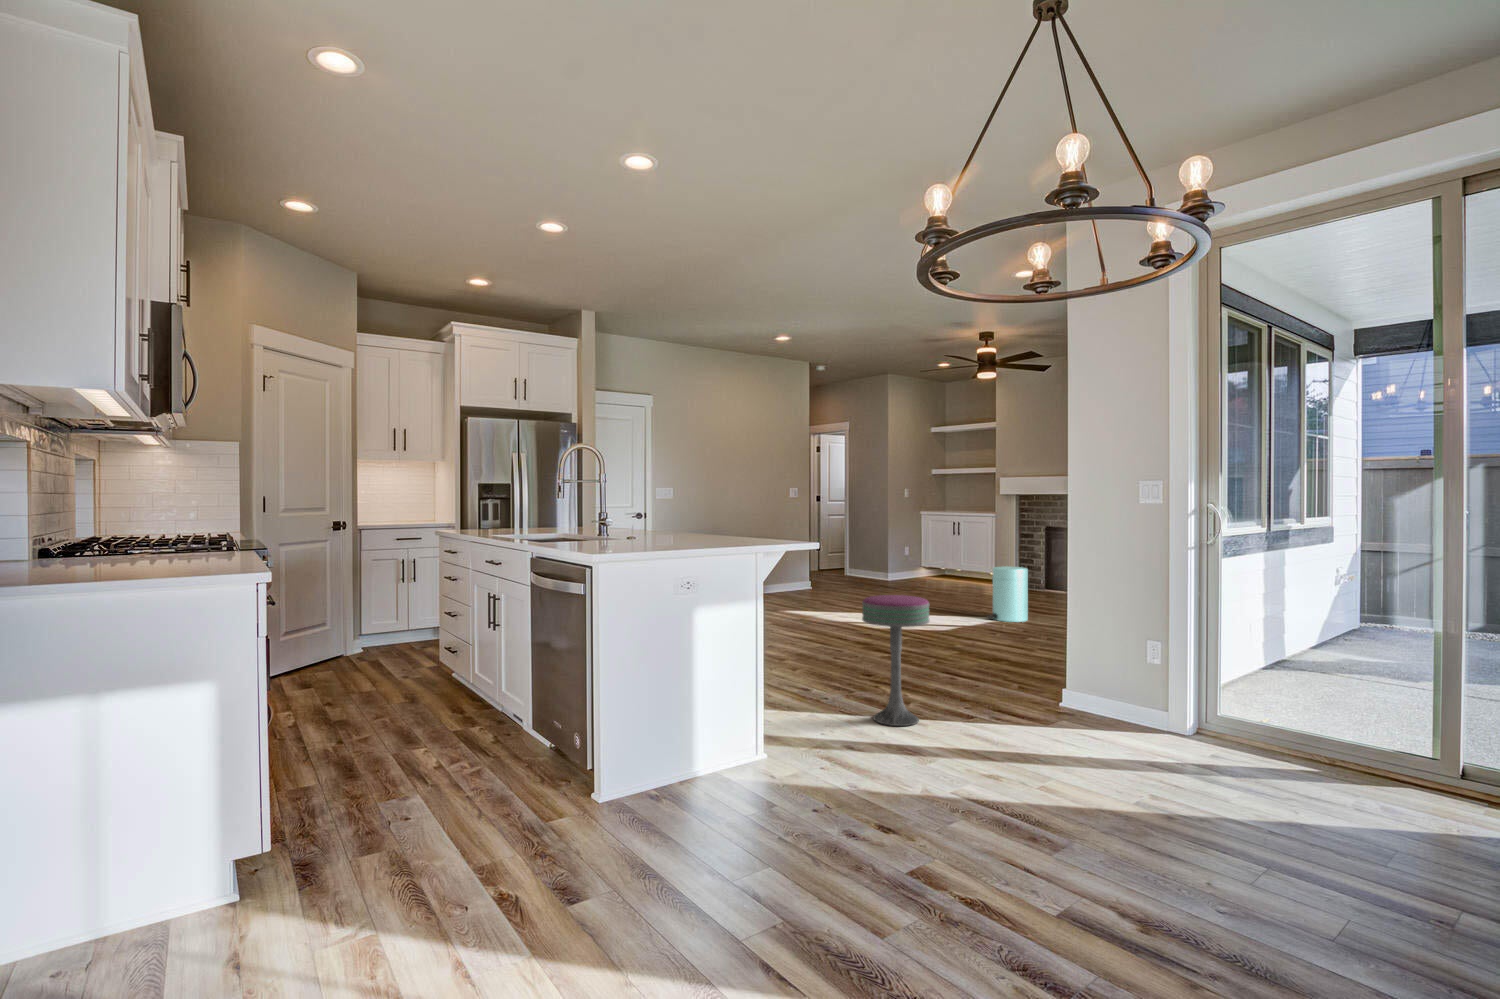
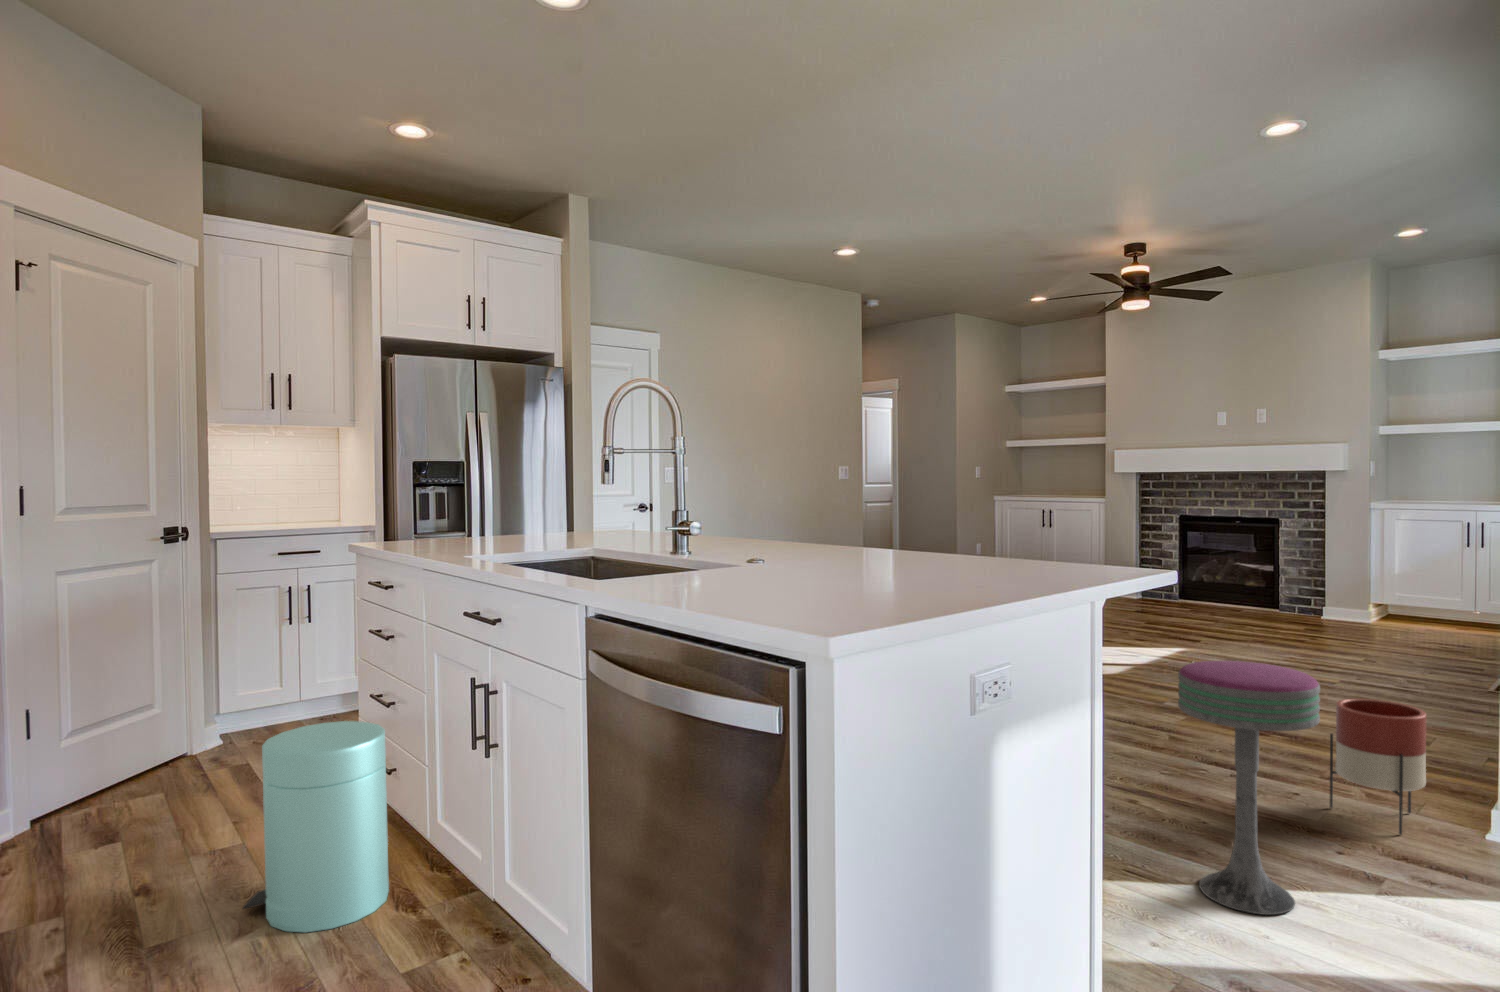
trash can: present [987,566,1028,622] -> present [242,721,389,932]
planter: none [991,626,1037,701] -> present [1330,699,1426,835]

